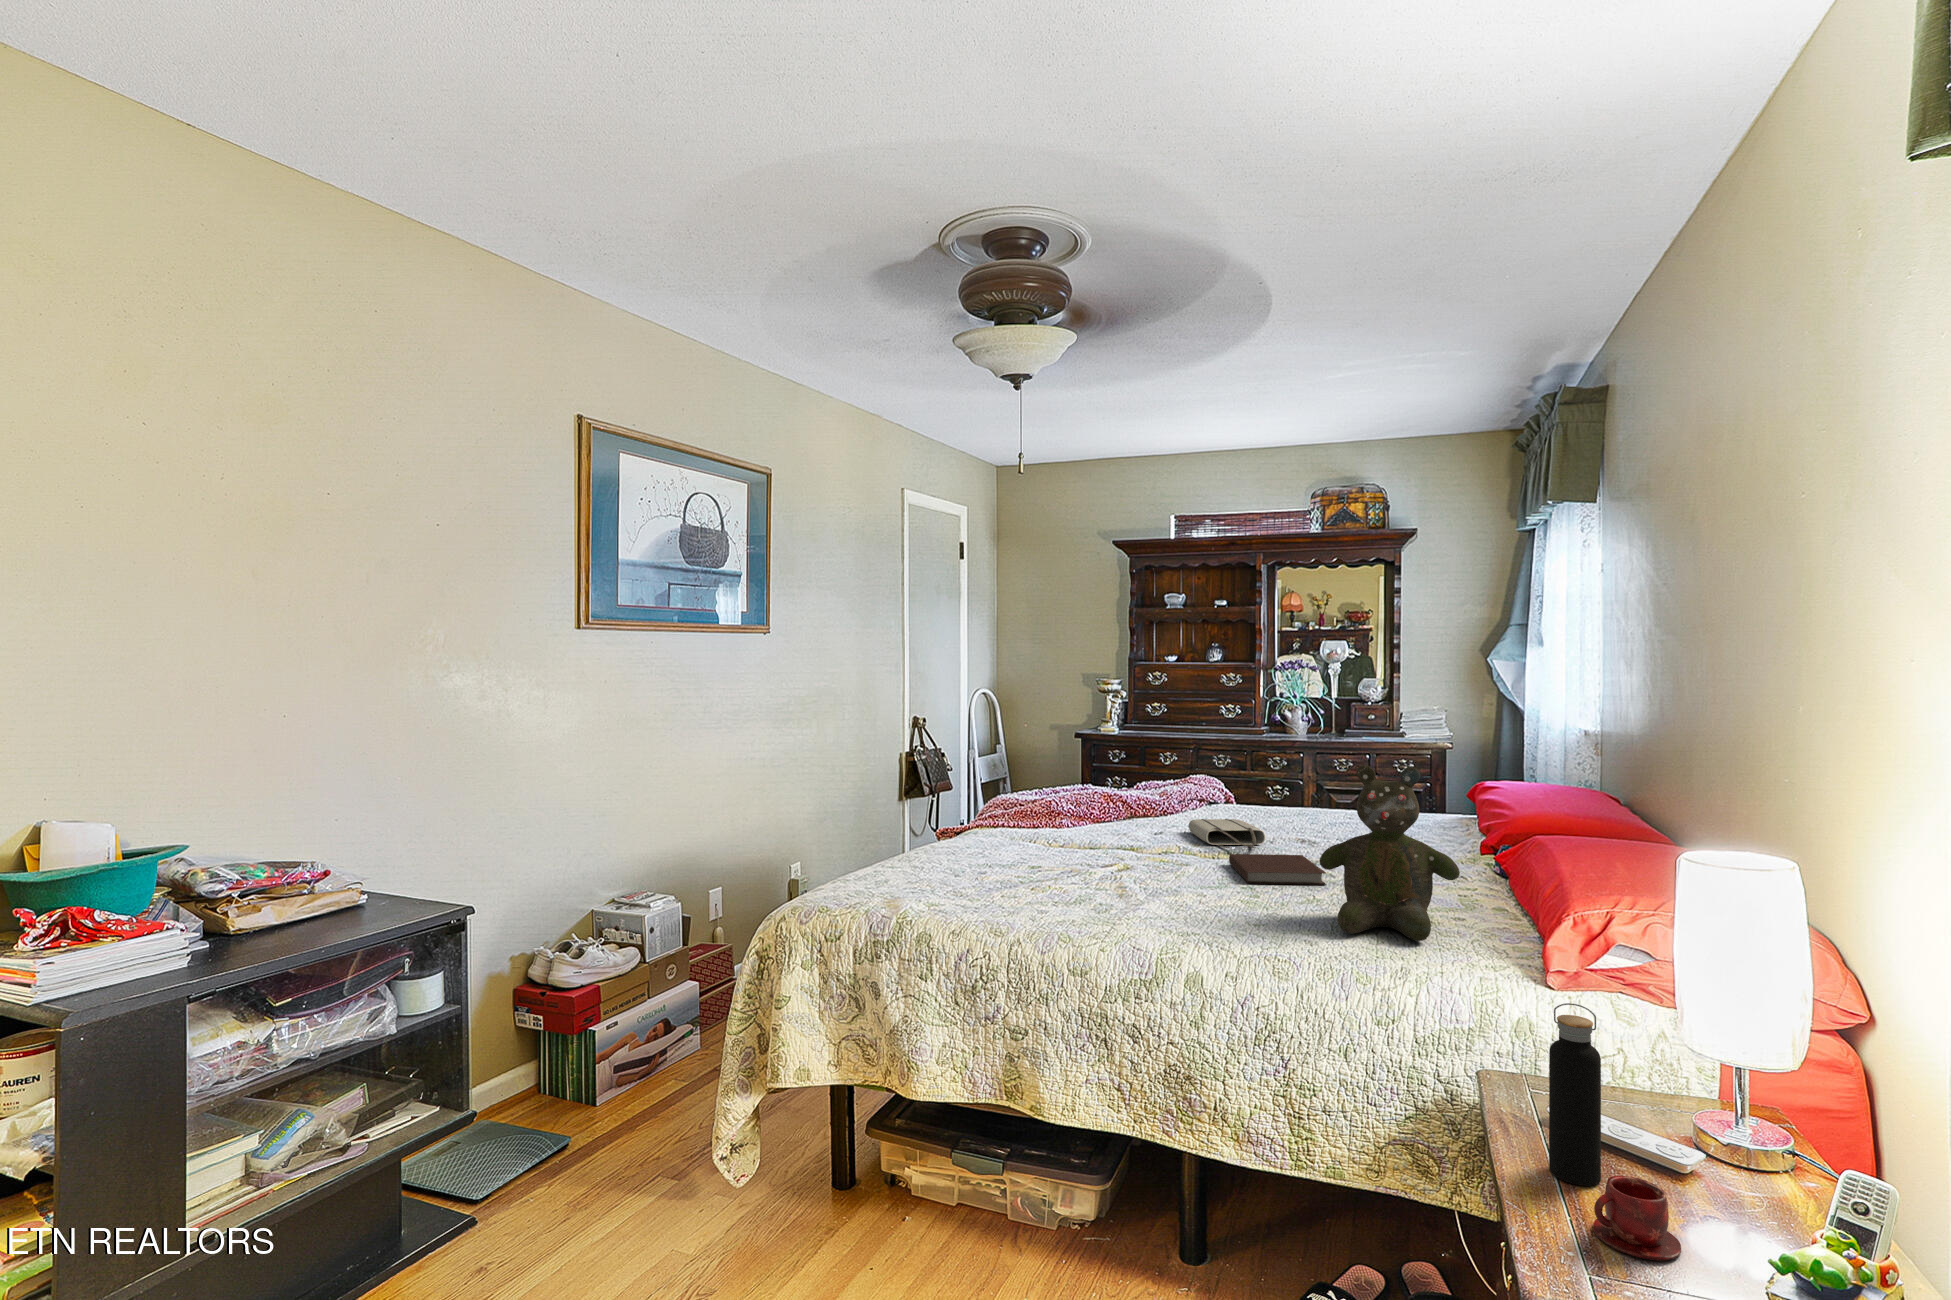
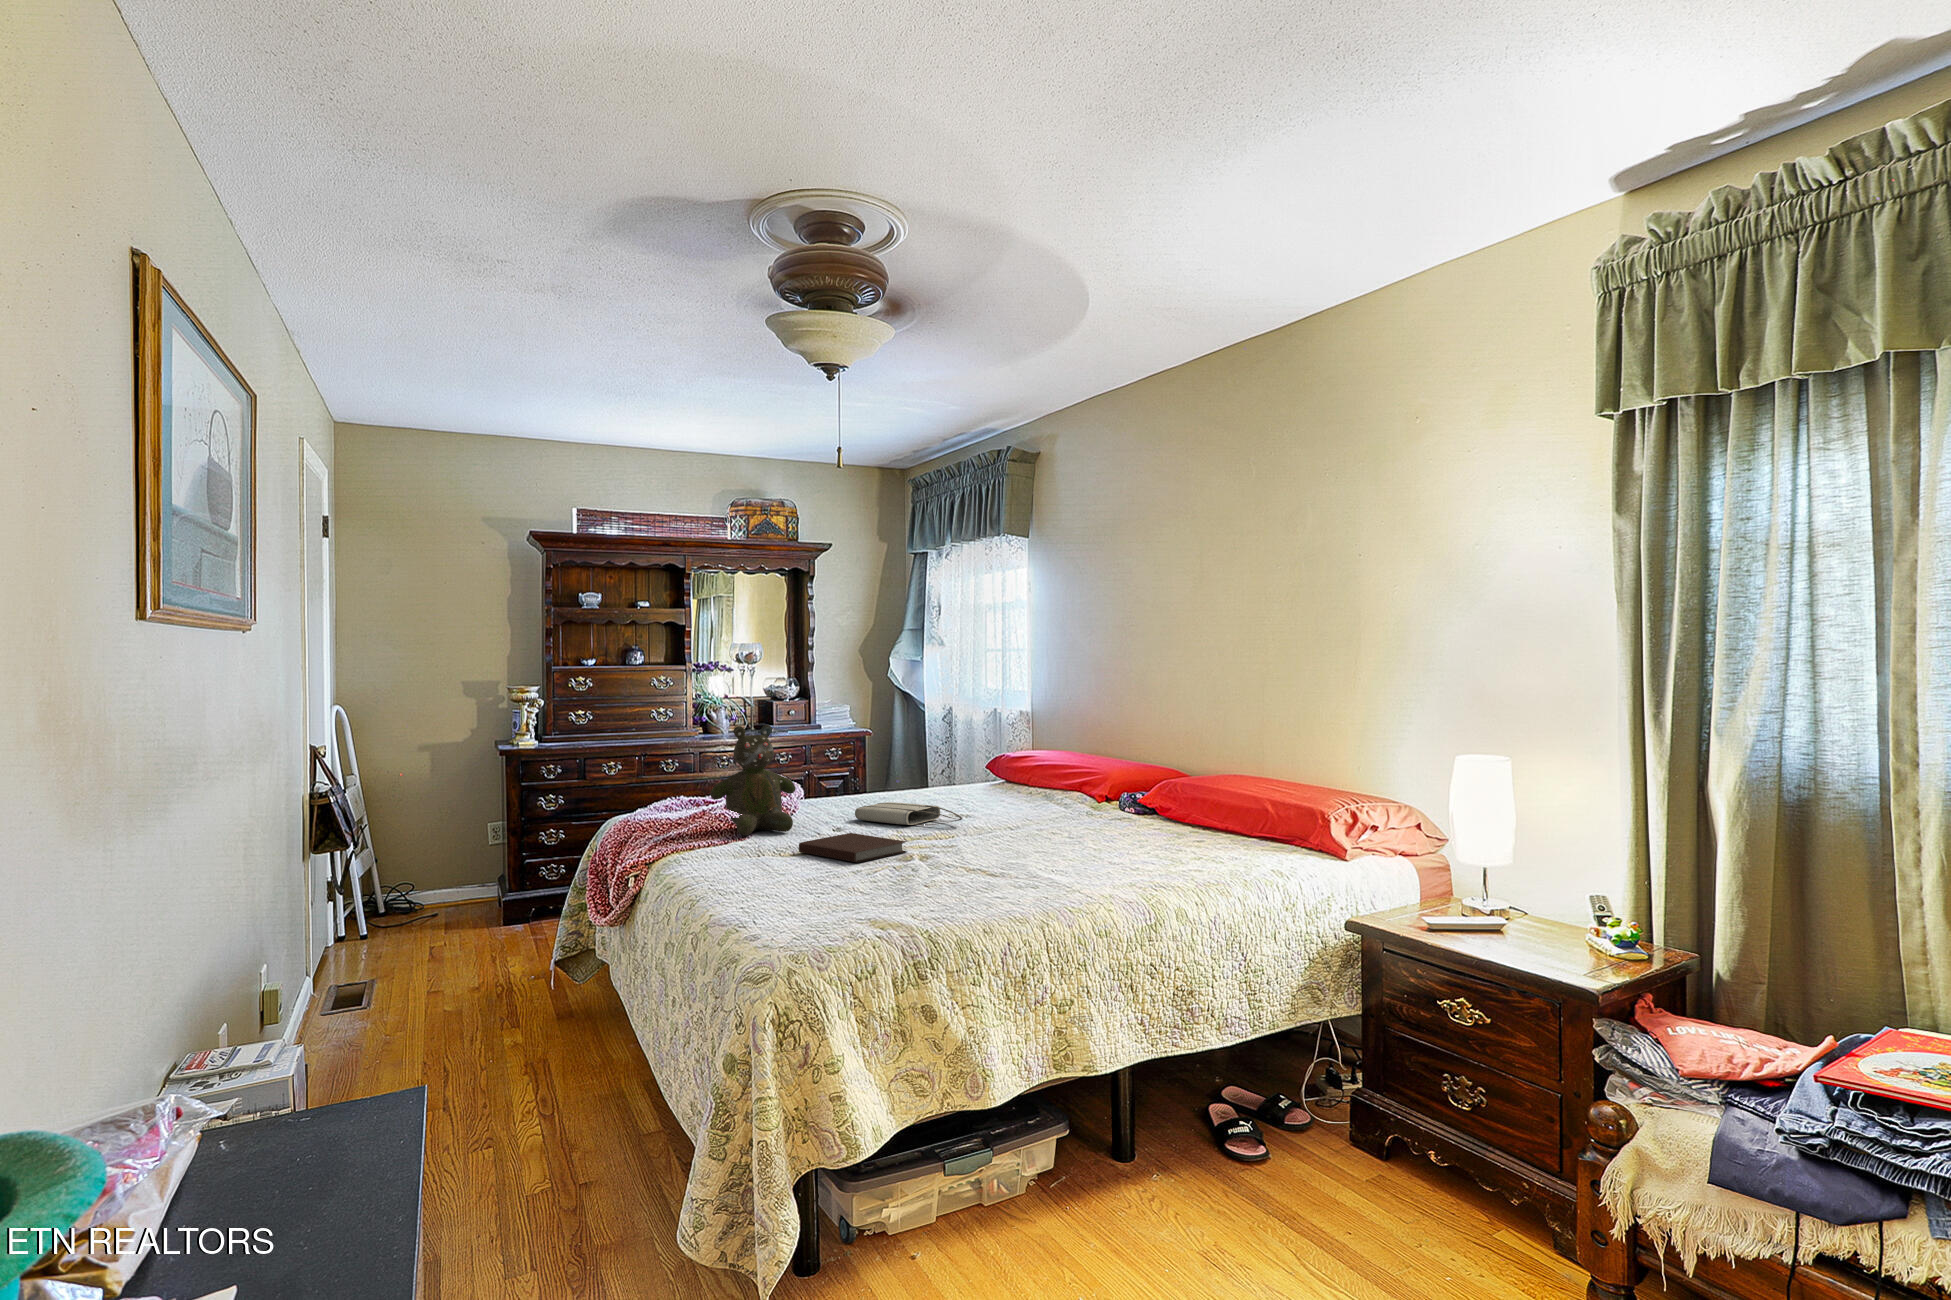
teddy bear: present [1319,765,1460,941] -> present [710,725,796,835]
notebook: present [1229,854,1326,885] -> present [799,833,907,862]
water bottle: present [1549,1003,1601,1186] -> none [1489,845,1520,950]
teacup: present [1593,1176,1681,1261] -> none [1554,929,1603,968]

